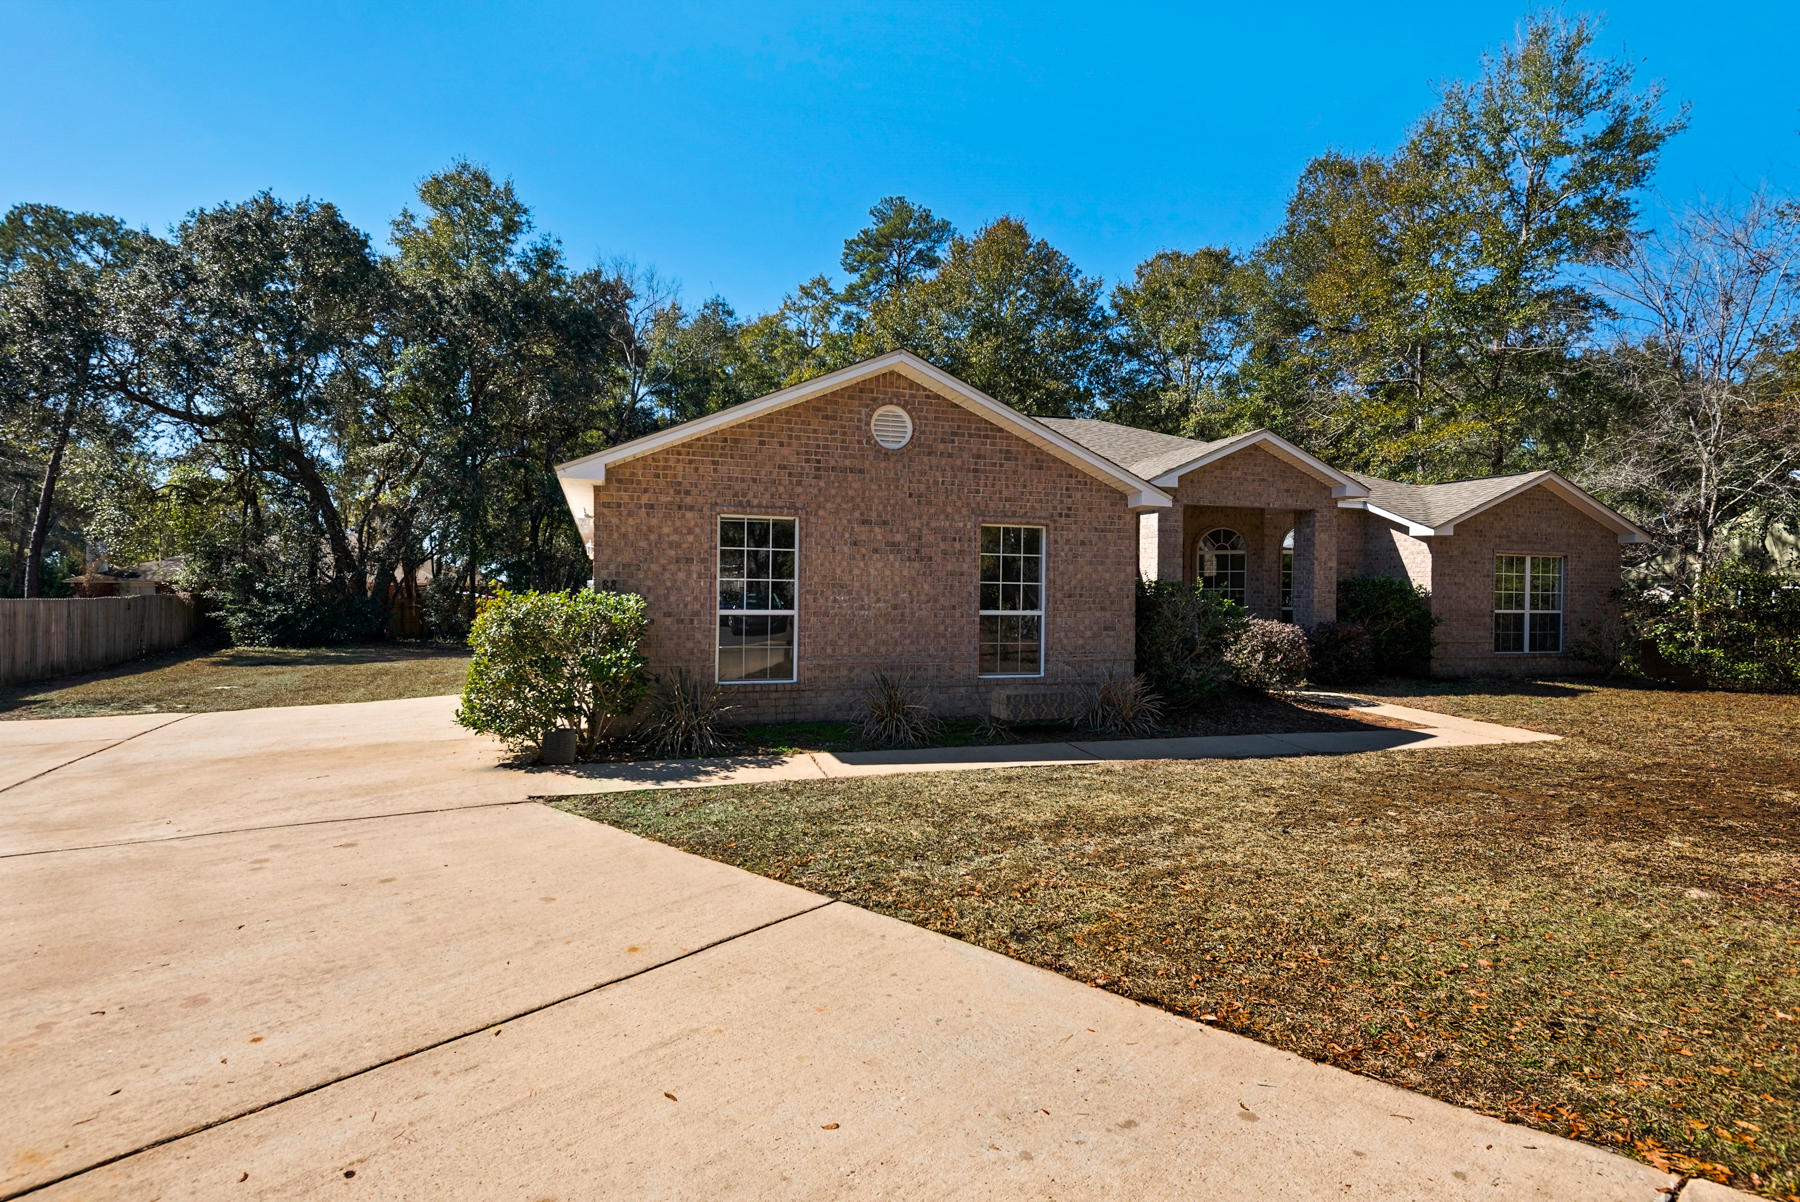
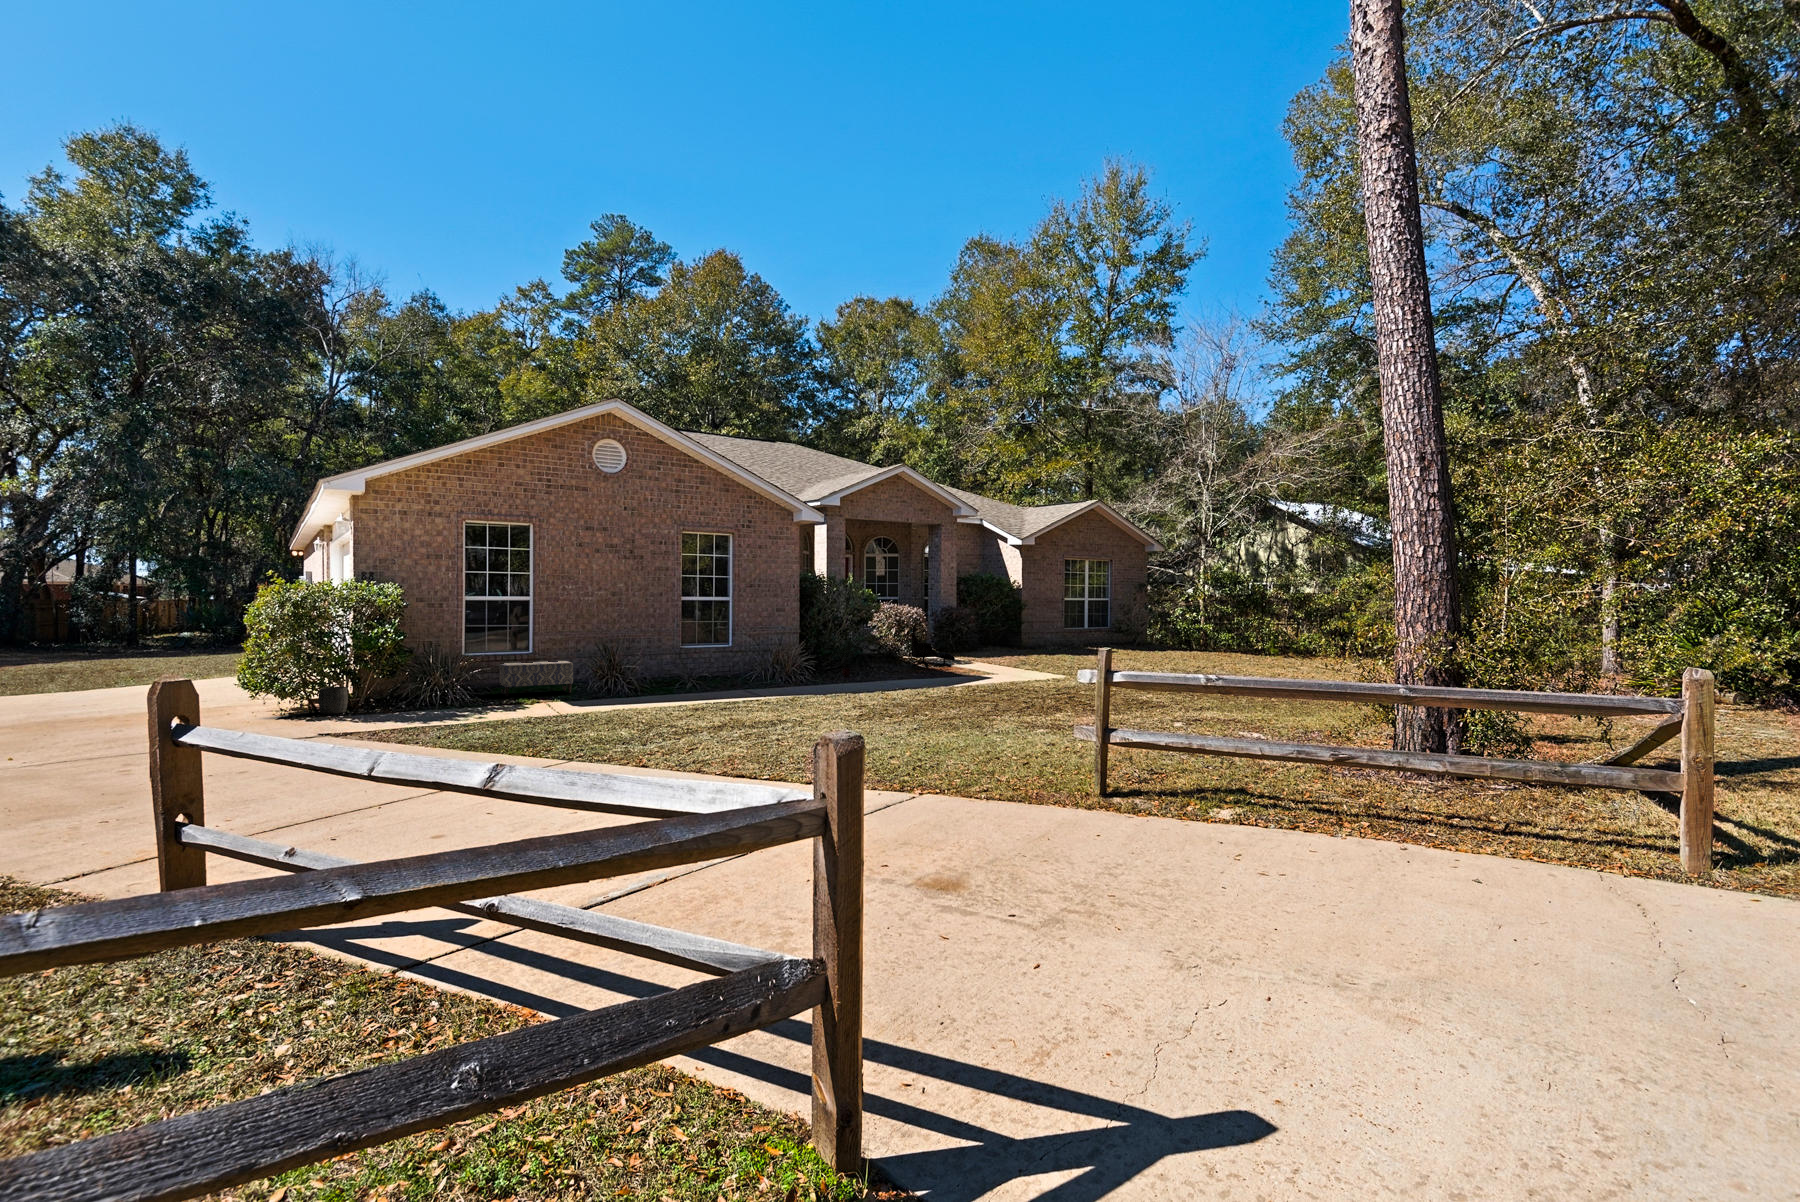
lounge chair: present [1639,638,1706,693] -> present [912,626,955,668]
potted tree: none [1185,663,1229,721] -> present [834,637,861,676]
bench: present [991,688,1077,732] -> present [500,661,573,697]

